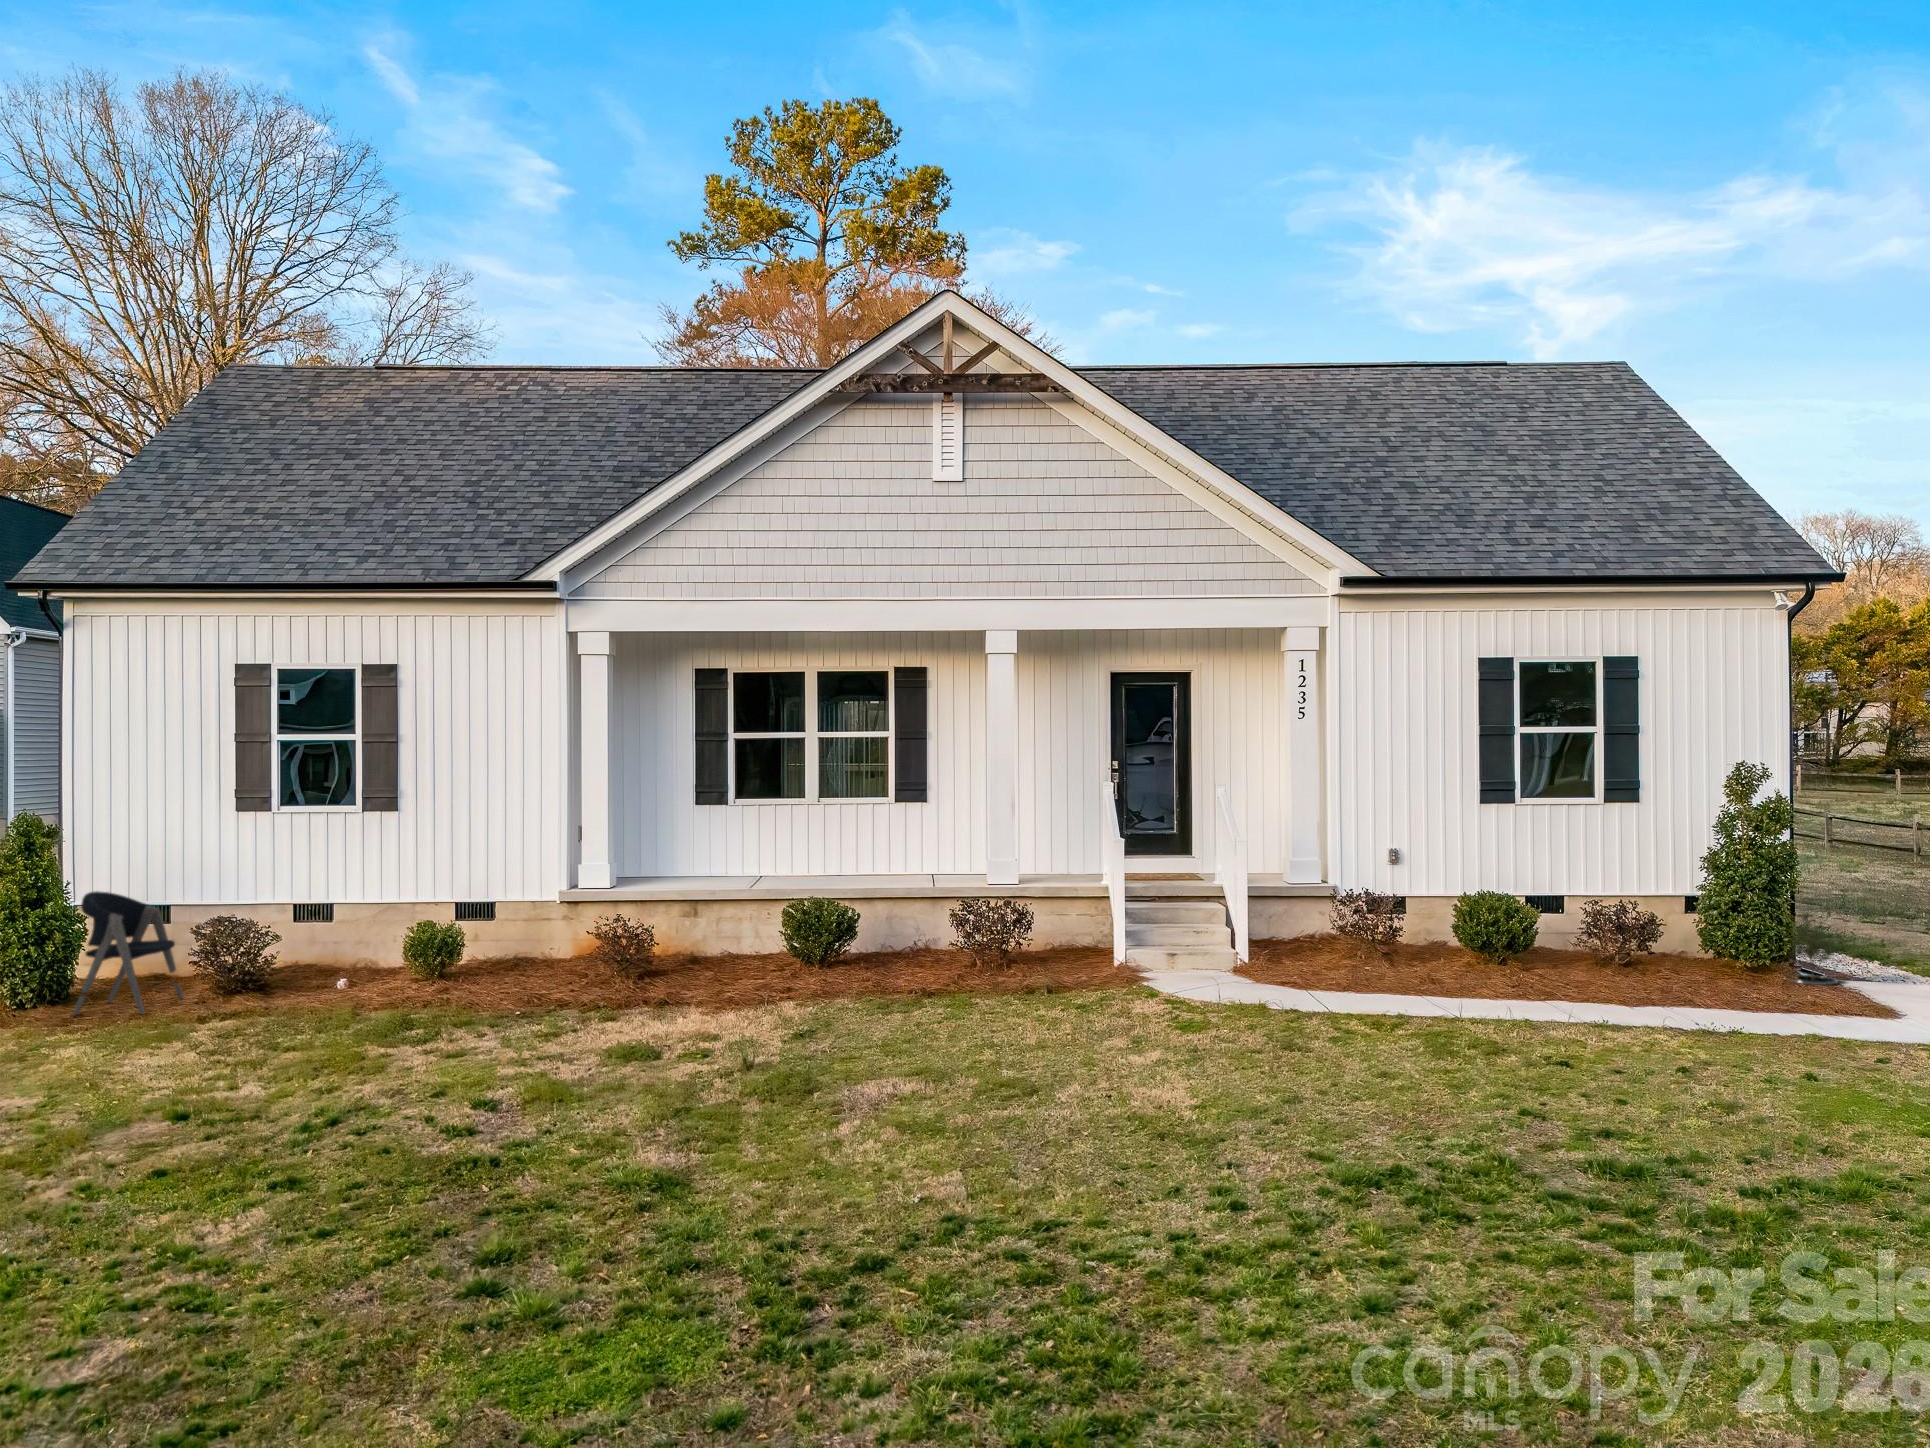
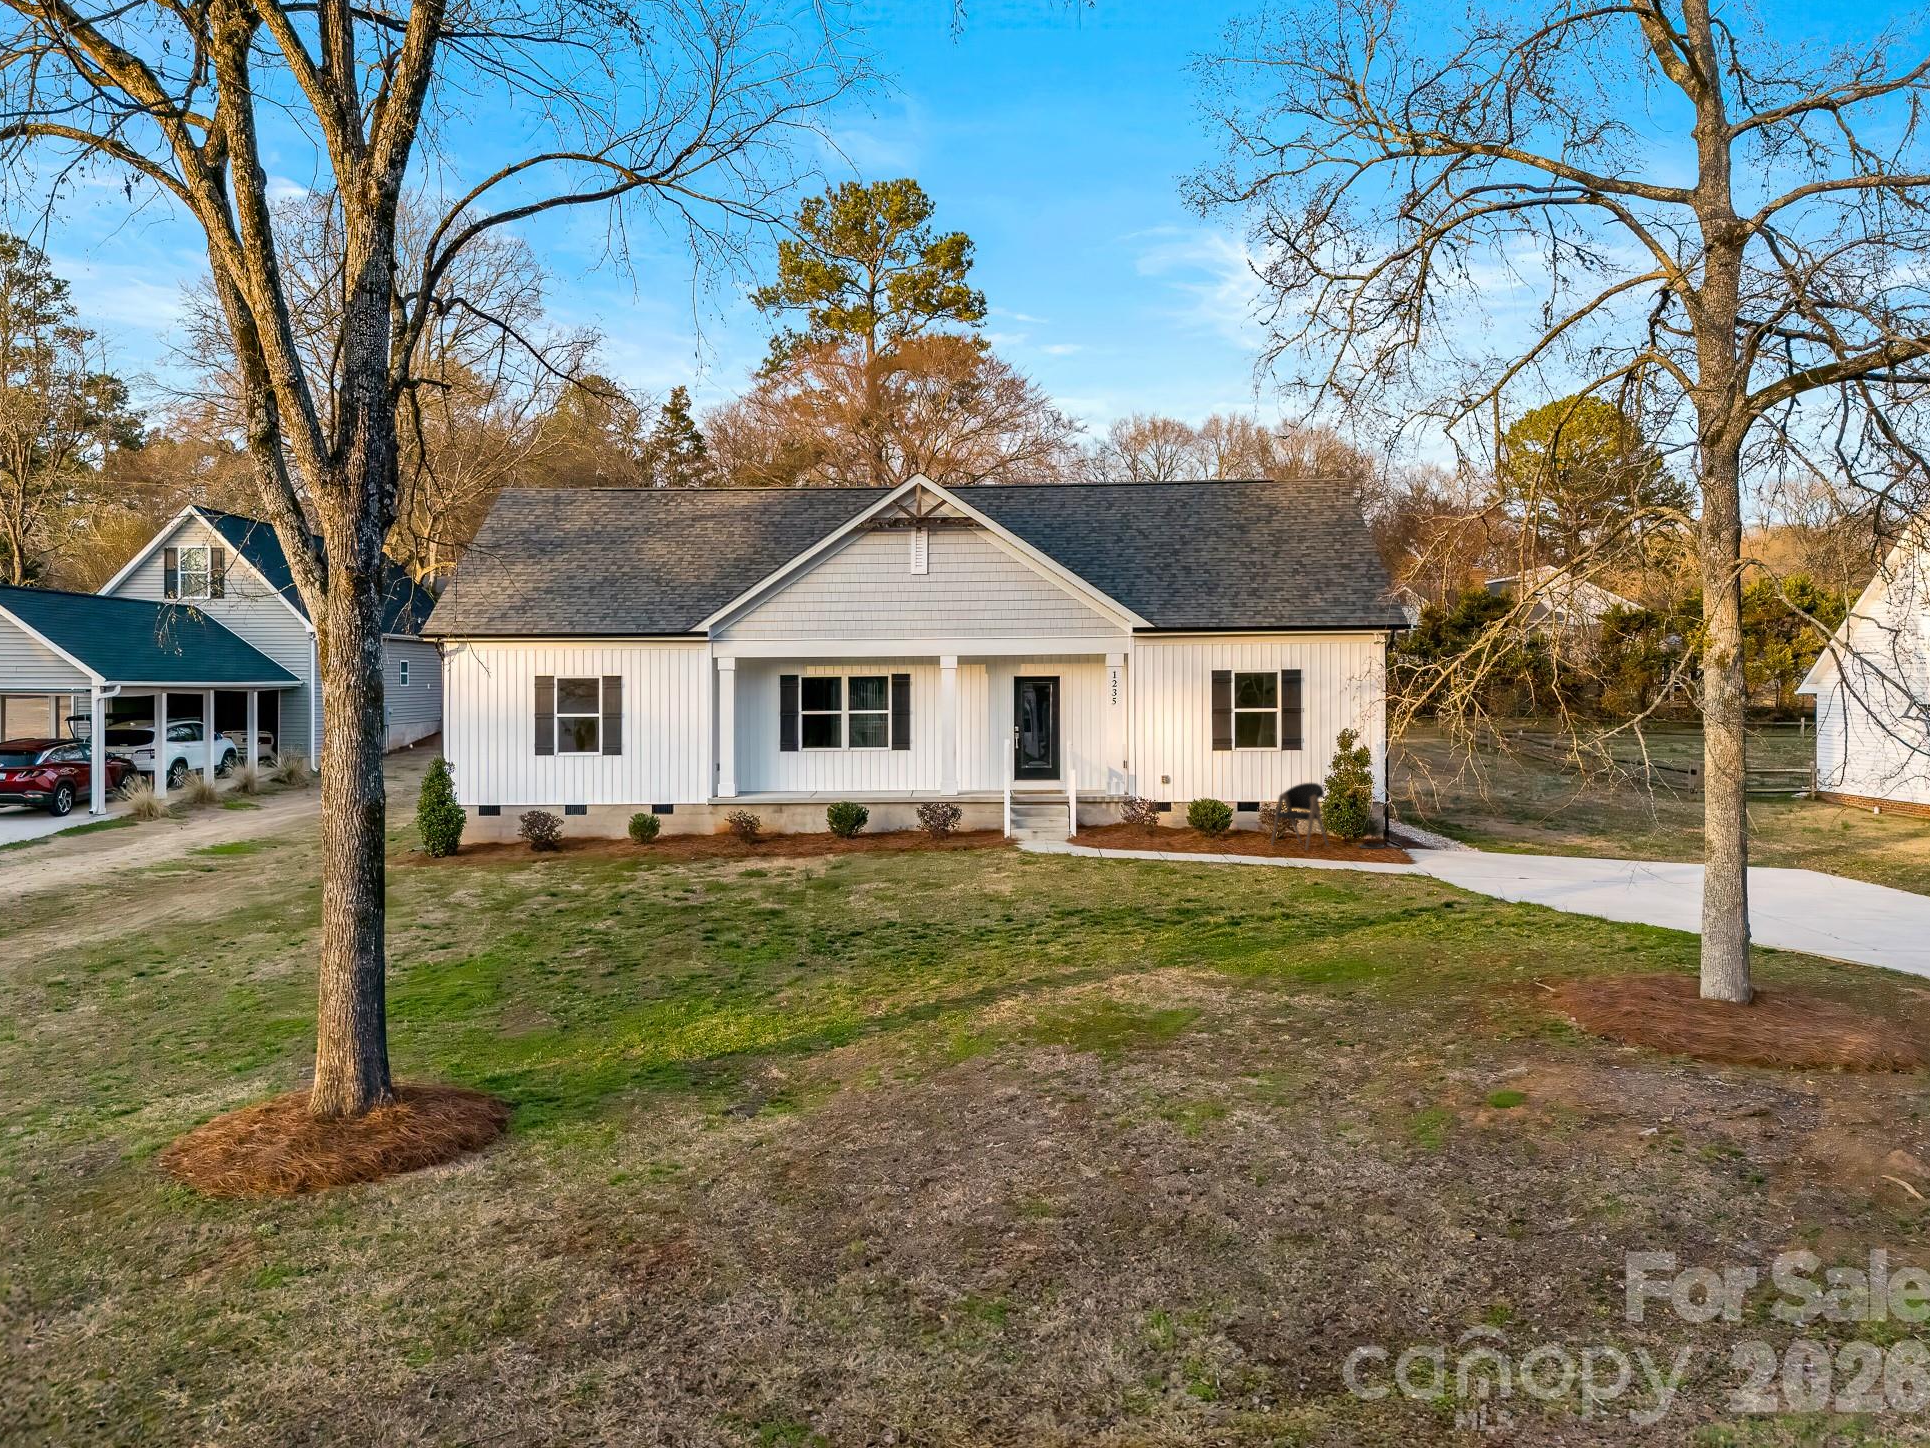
chair: present [73,891,184,1016] -> present [1271,783,1329,850]

